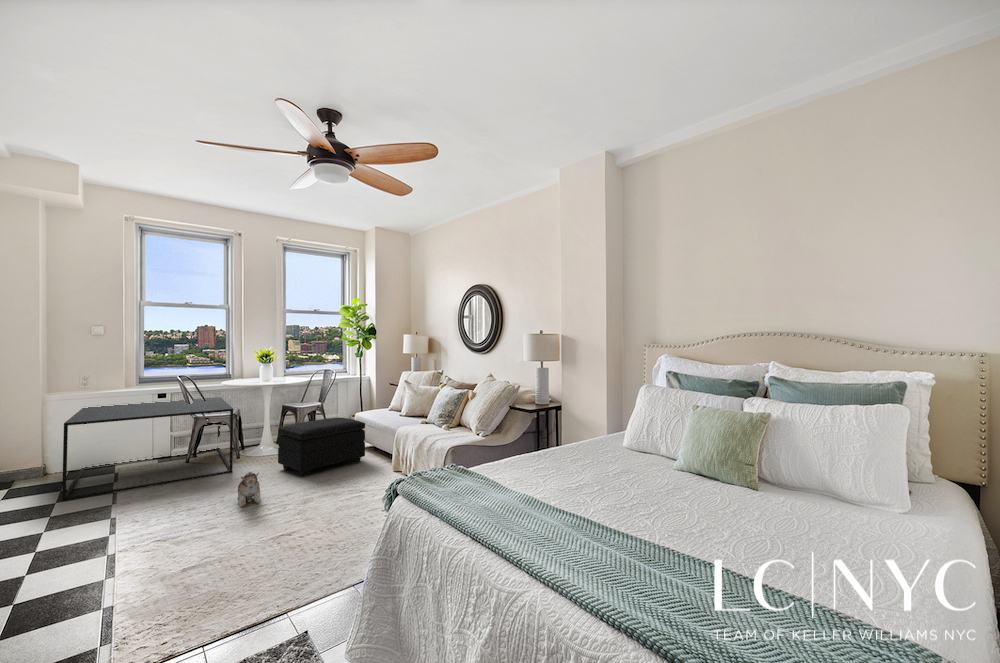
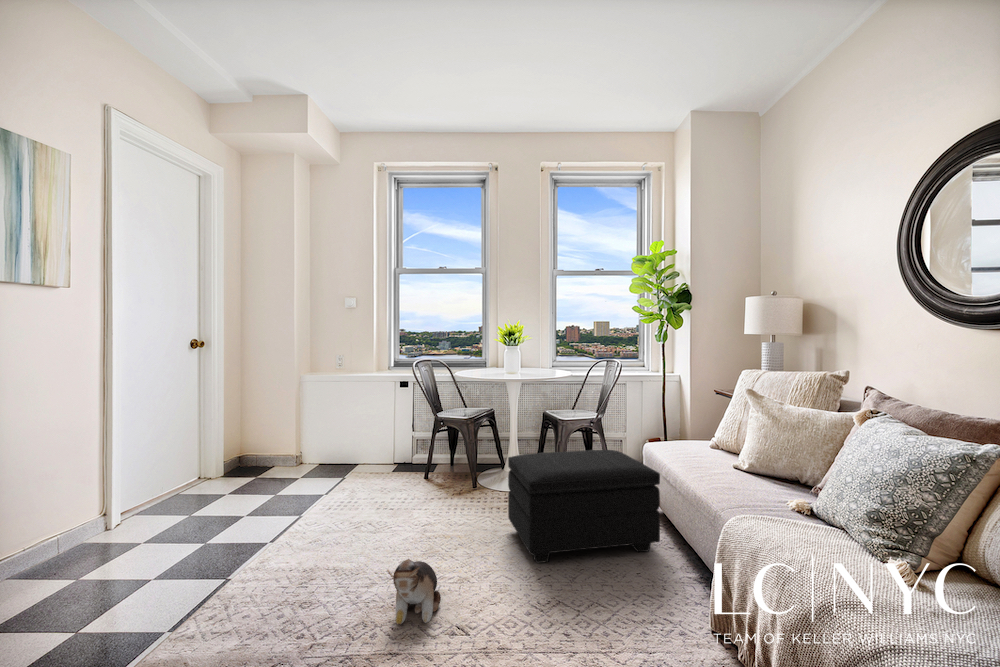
coffee table: present [62,397,233,501] -> none [262,392,466,517]

